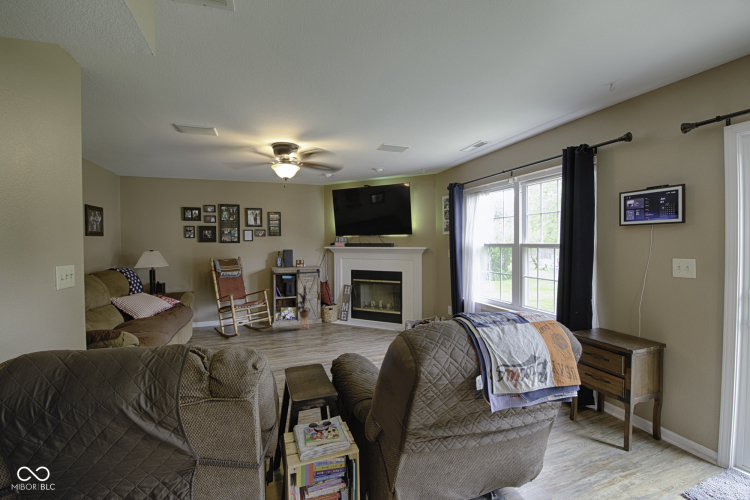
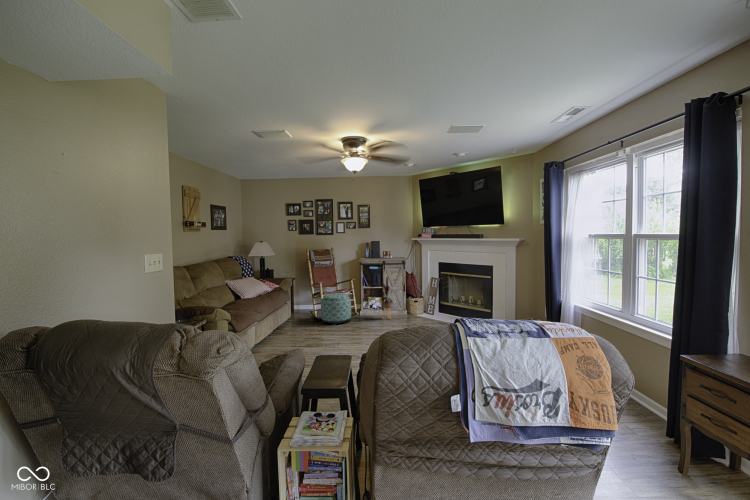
ottoman: none [231,306,266,341] -> present [321,293,351,325]

